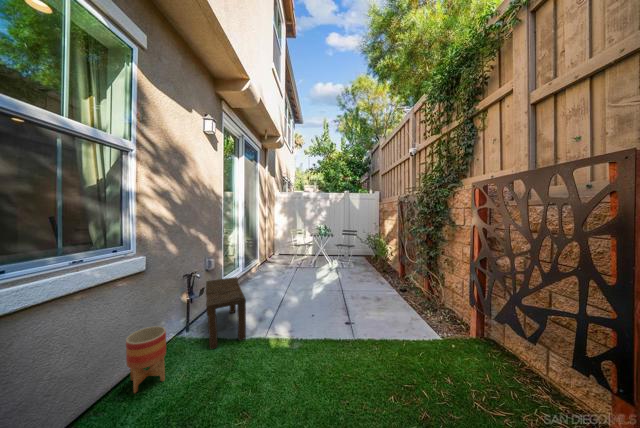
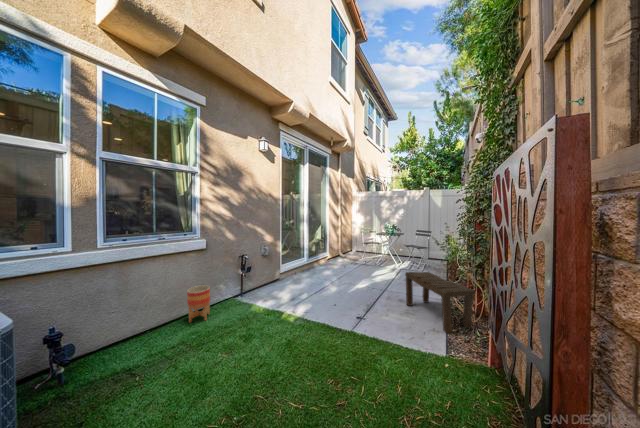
bench: present [206,277,246,349] -> present [405,272,475,333]

